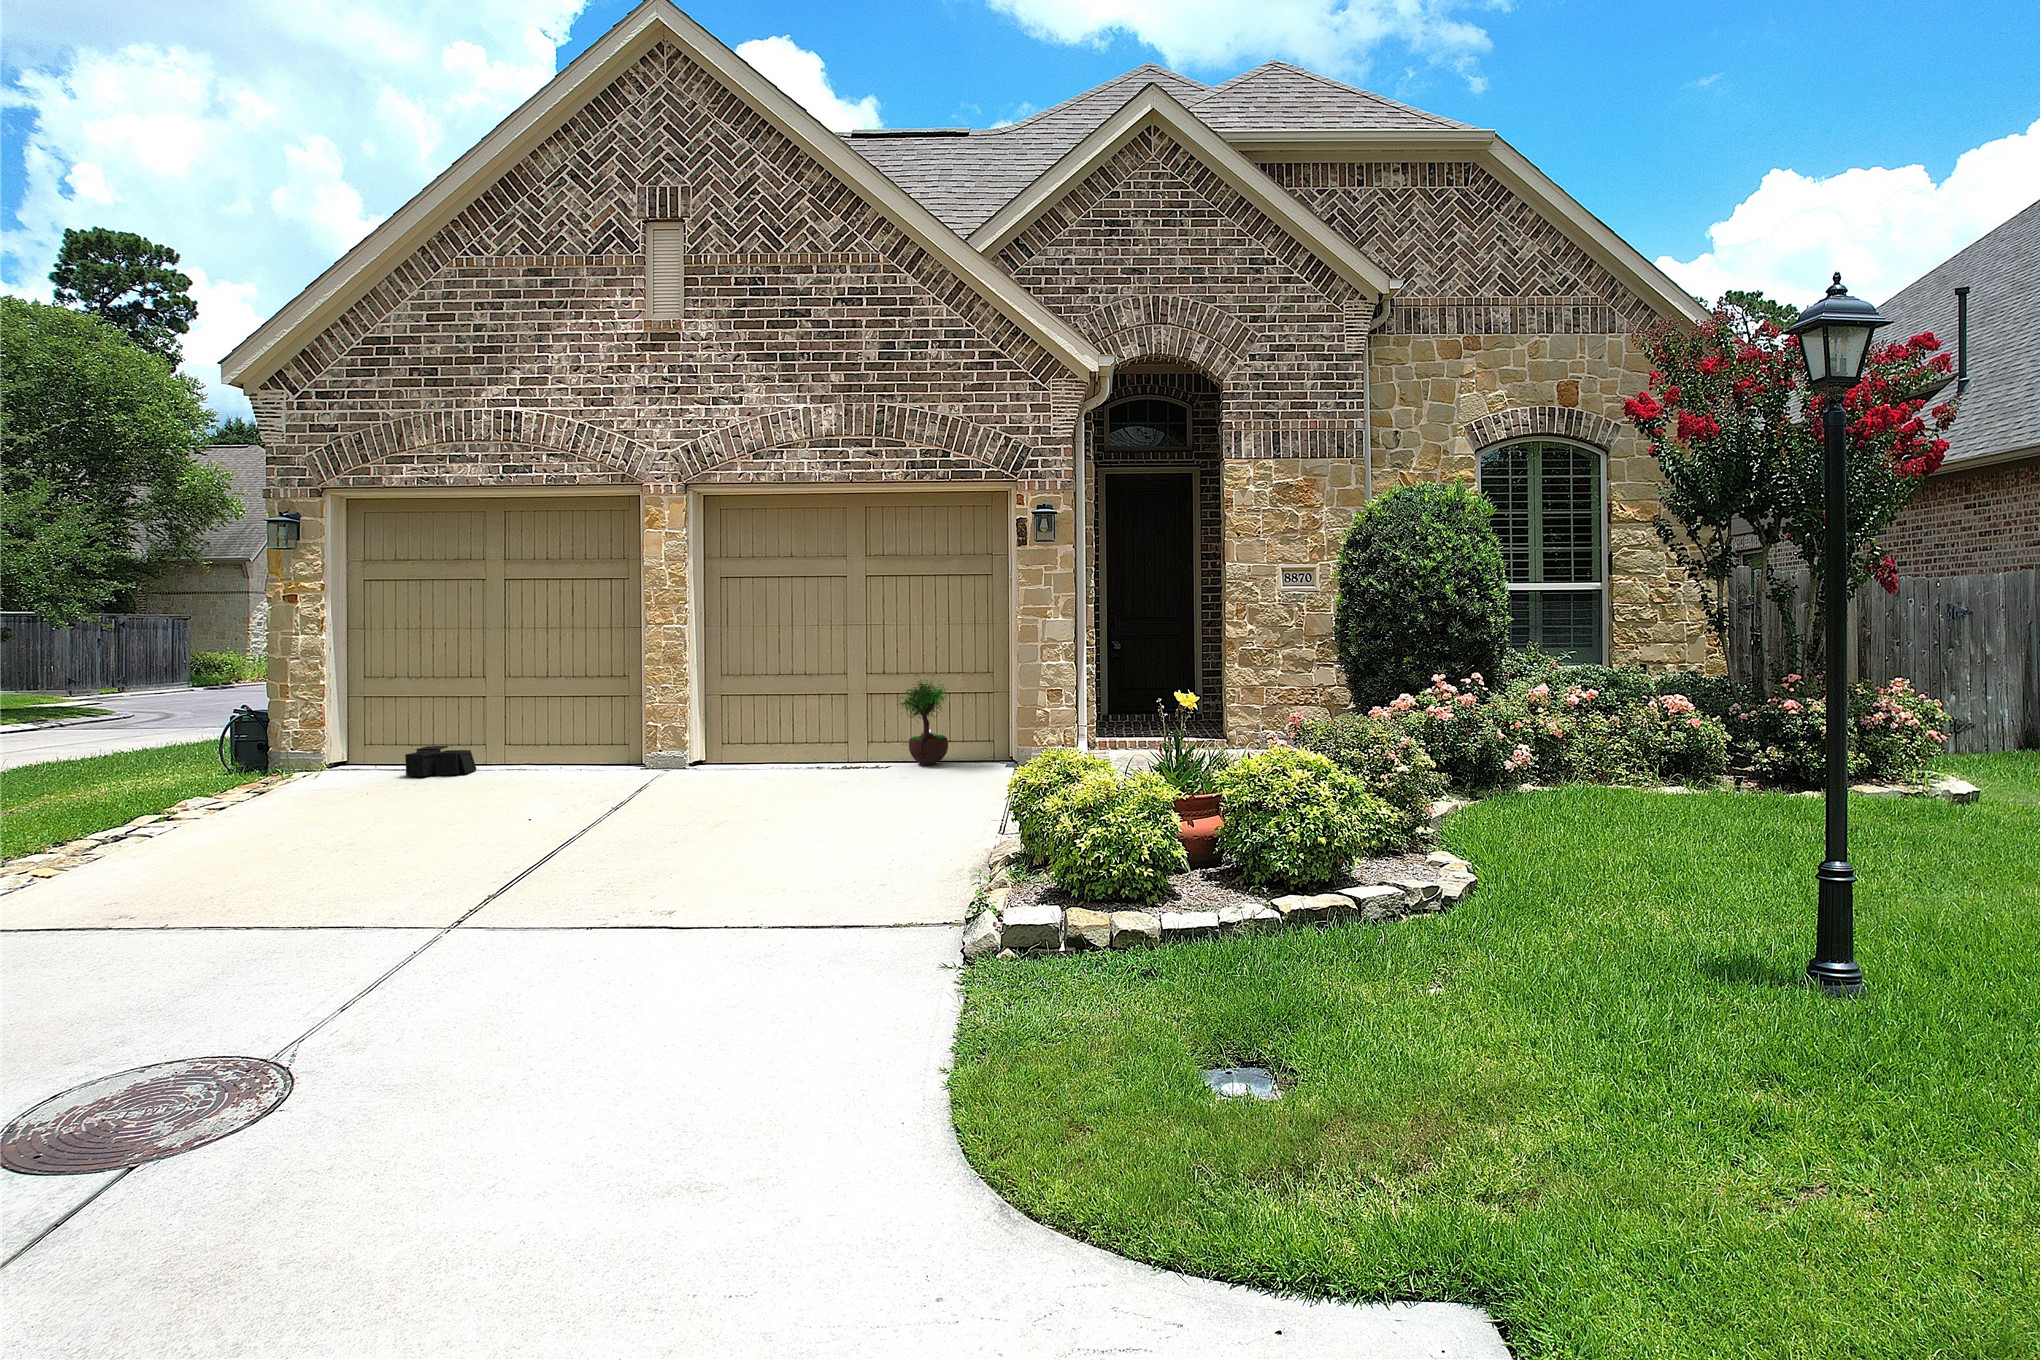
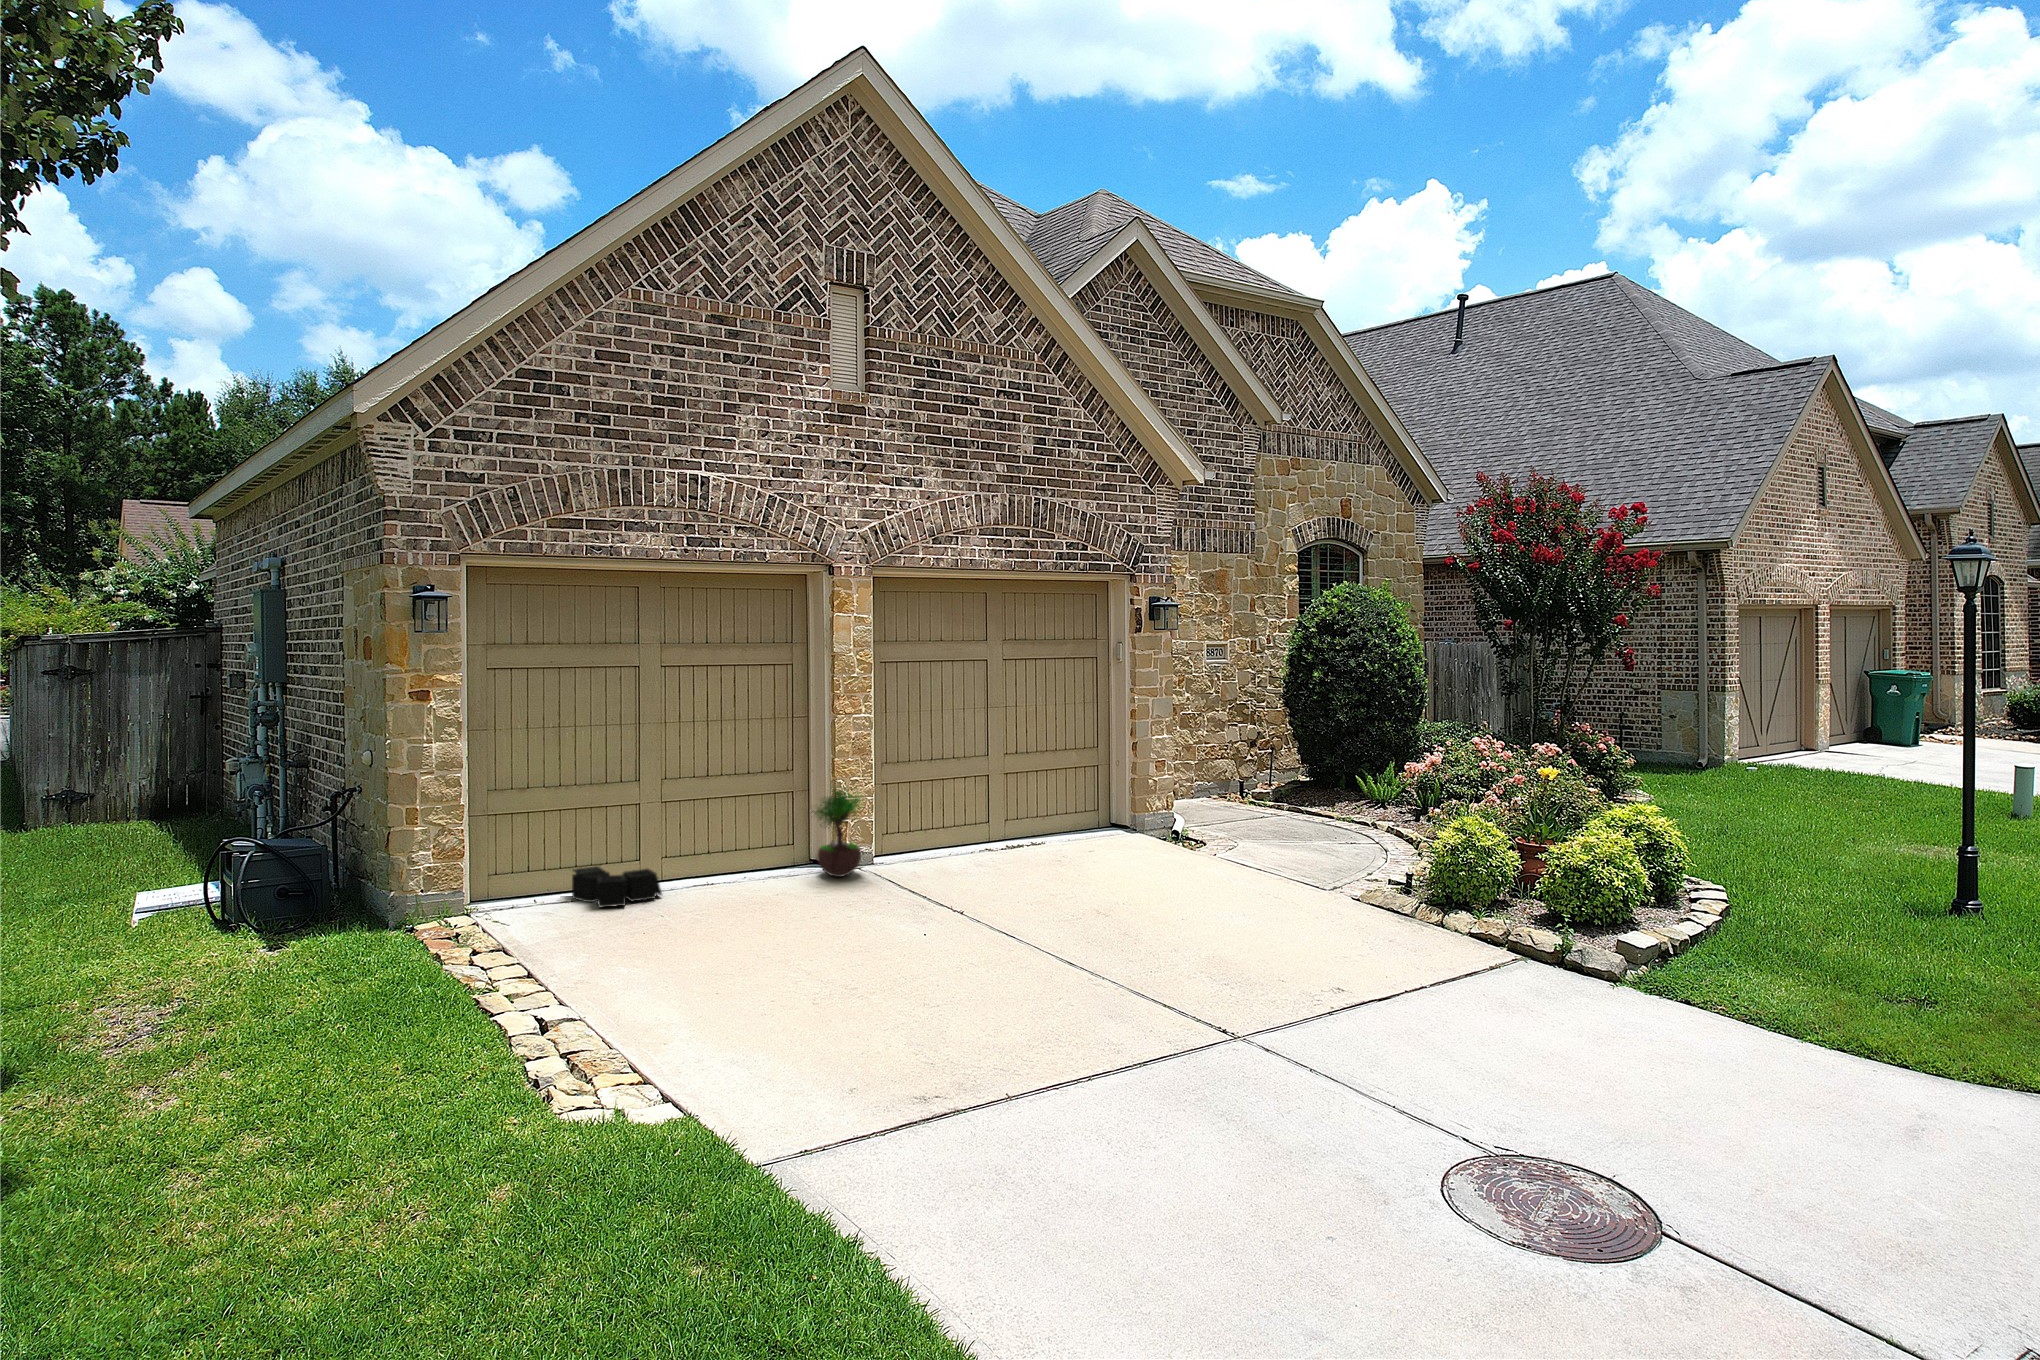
potted tree: present [899,679,948,765] -> present [812,786,863,877]

